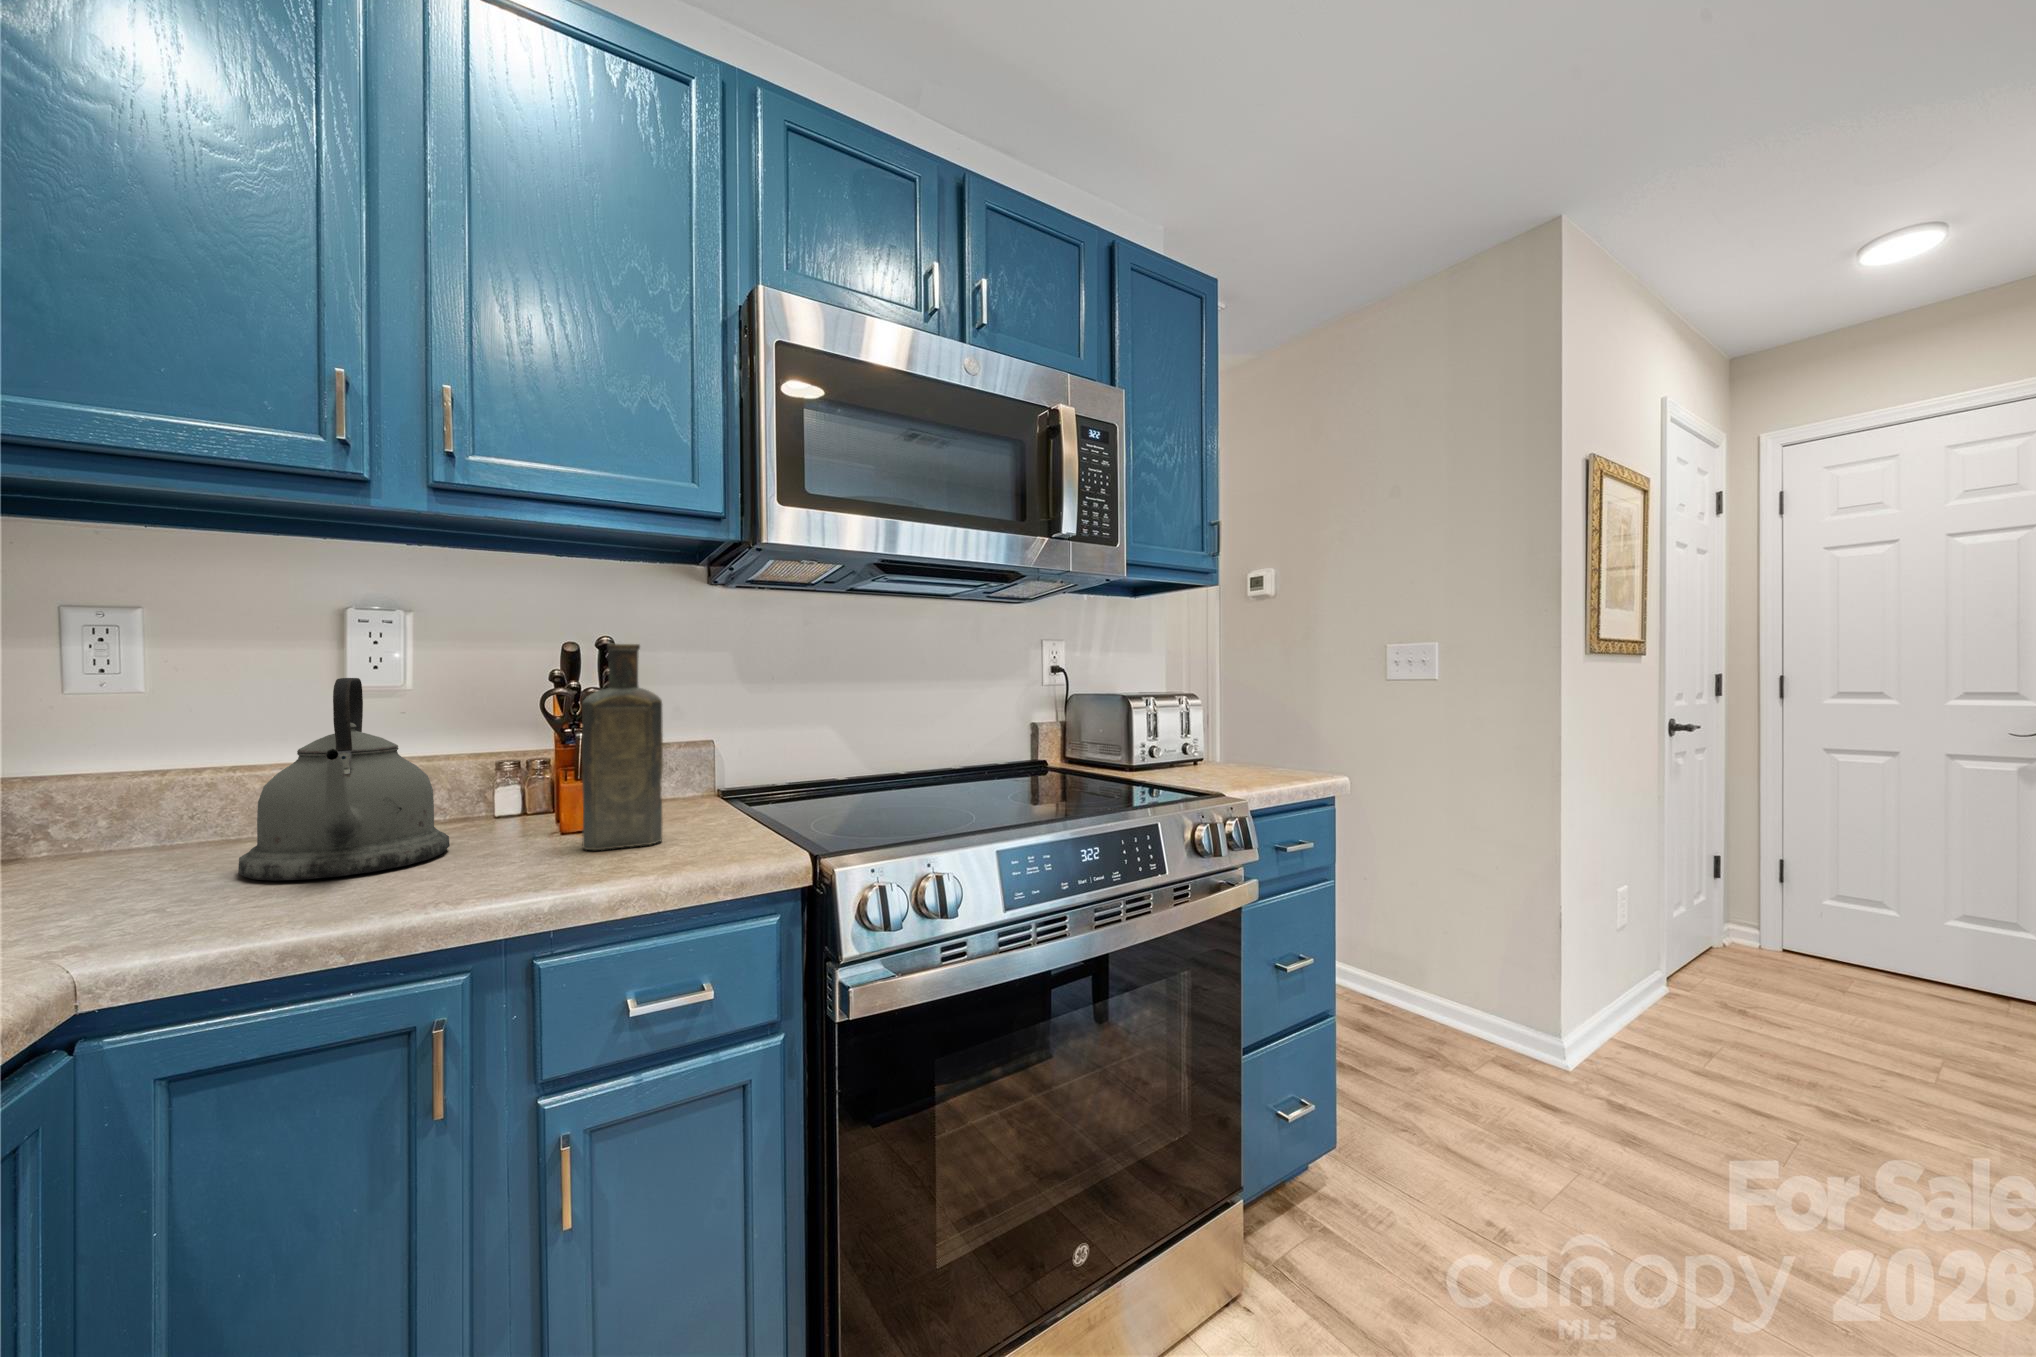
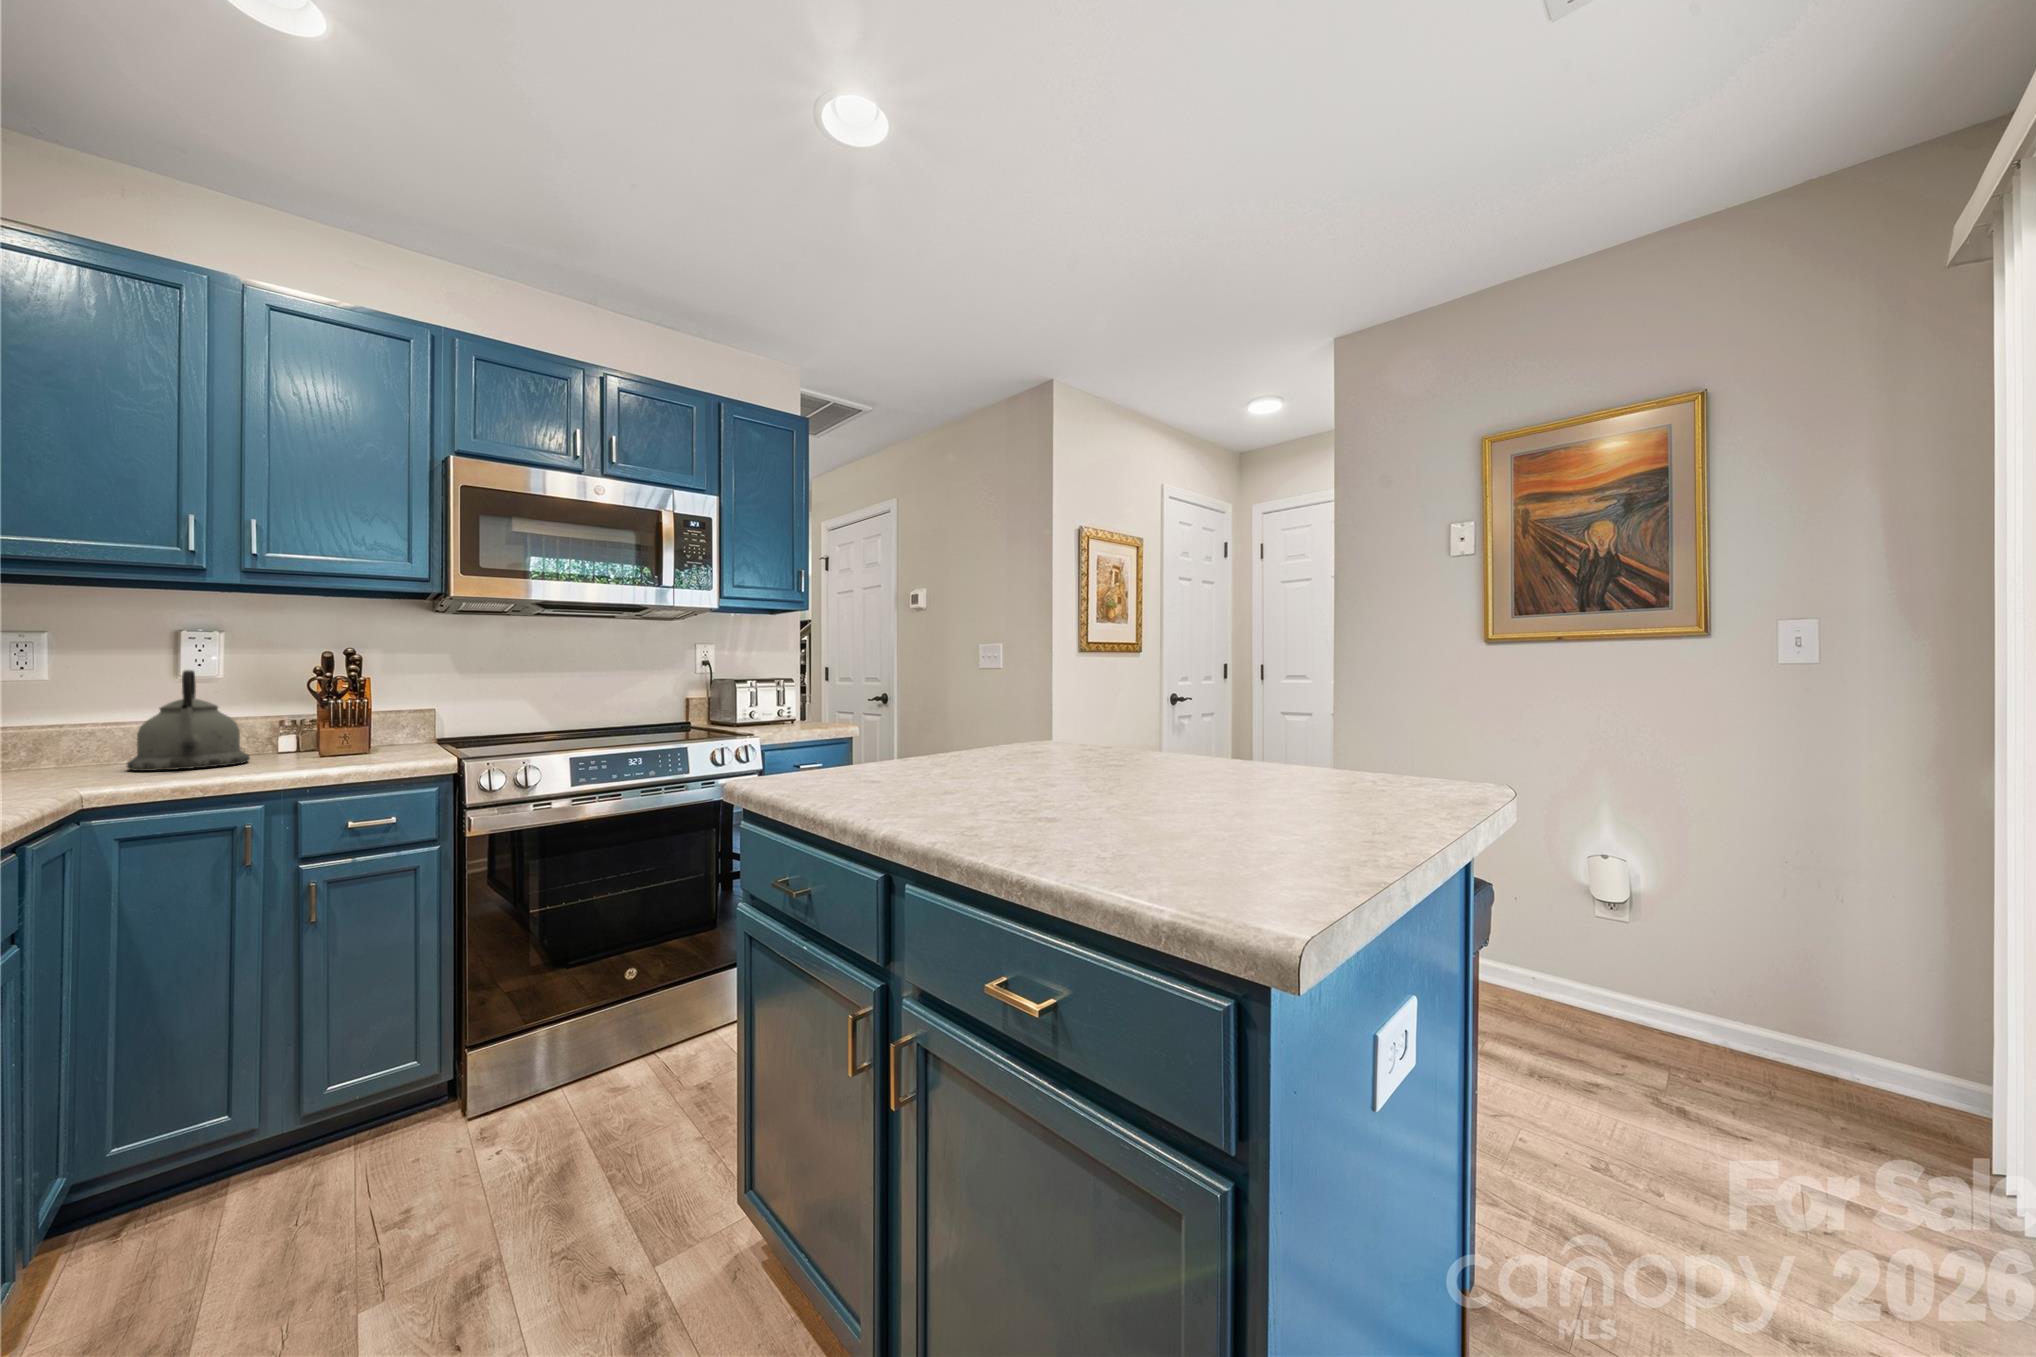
bottle: present [582,644,663,850] -> none [323,652,380,760]

